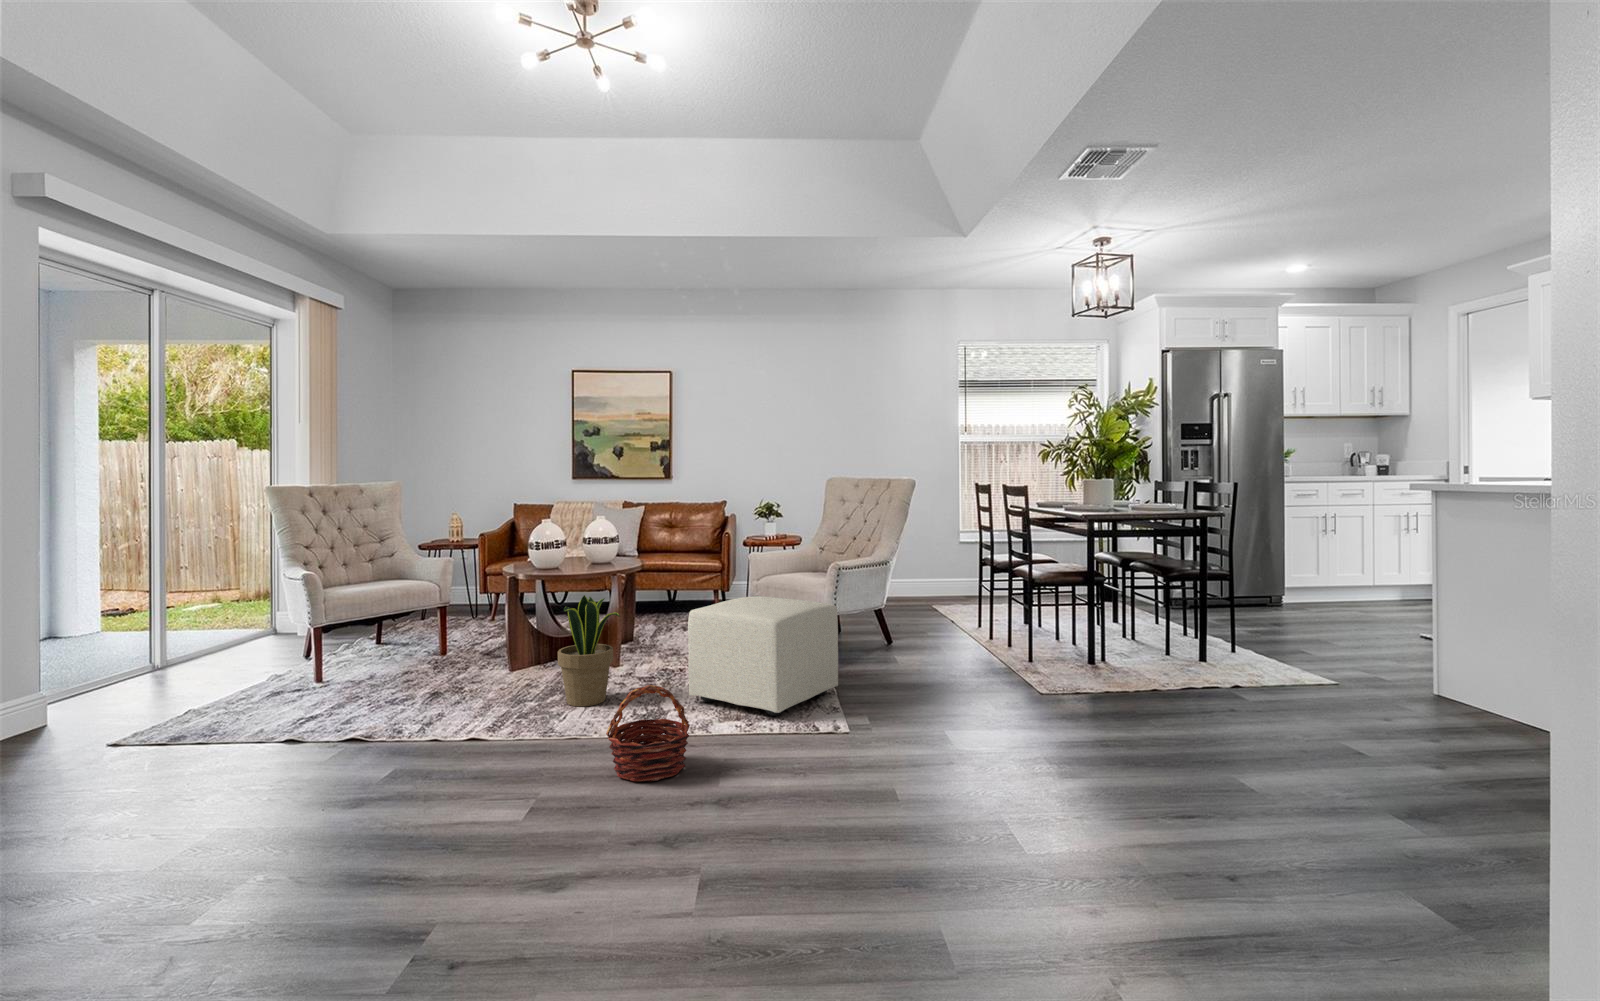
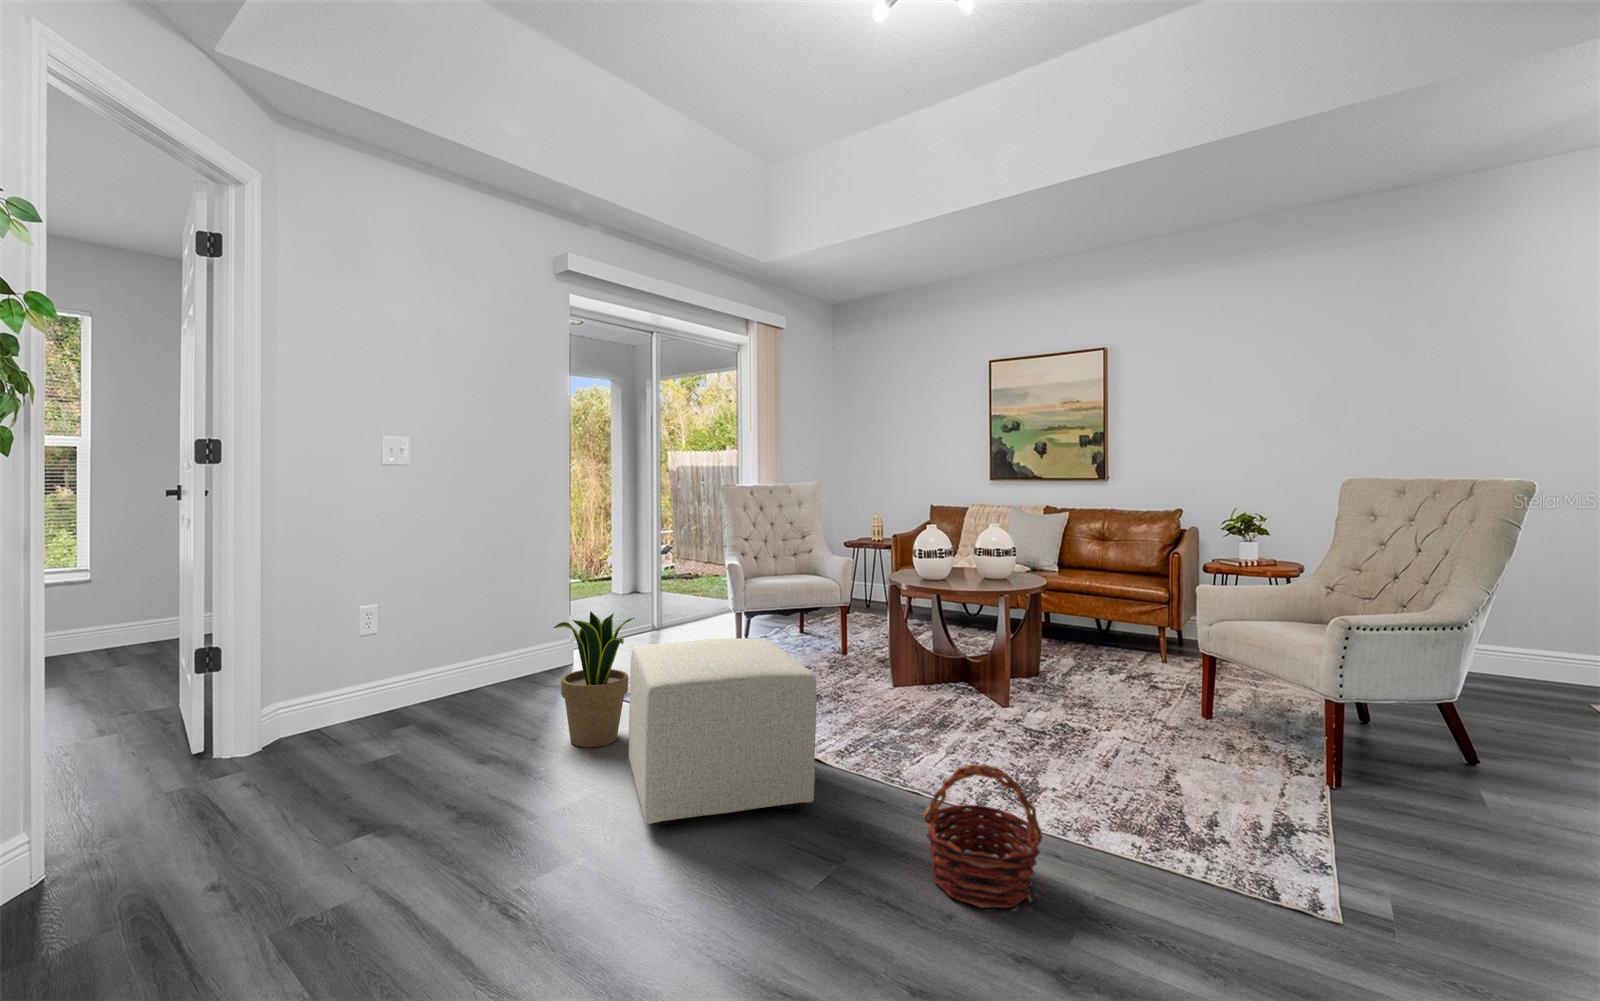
potted plant: present [558,595,620,706] -> present [554,612,634,747]
ottoman: present [688,596,838,716] -> present [629,638,816,825]

